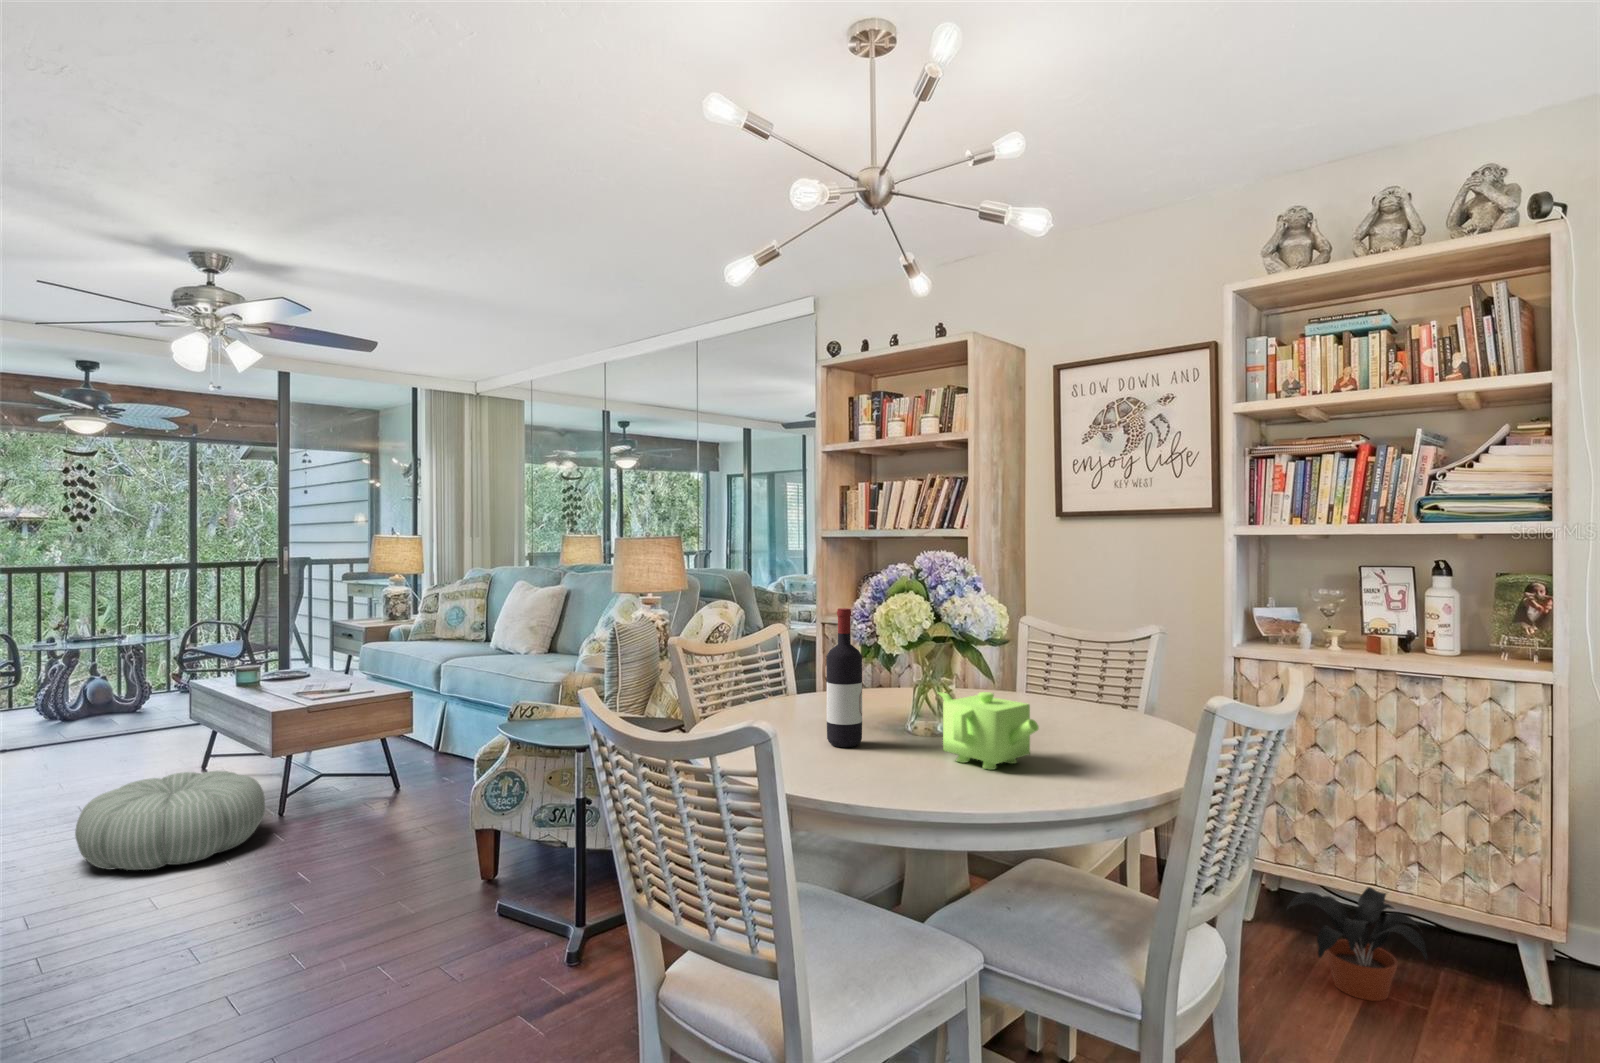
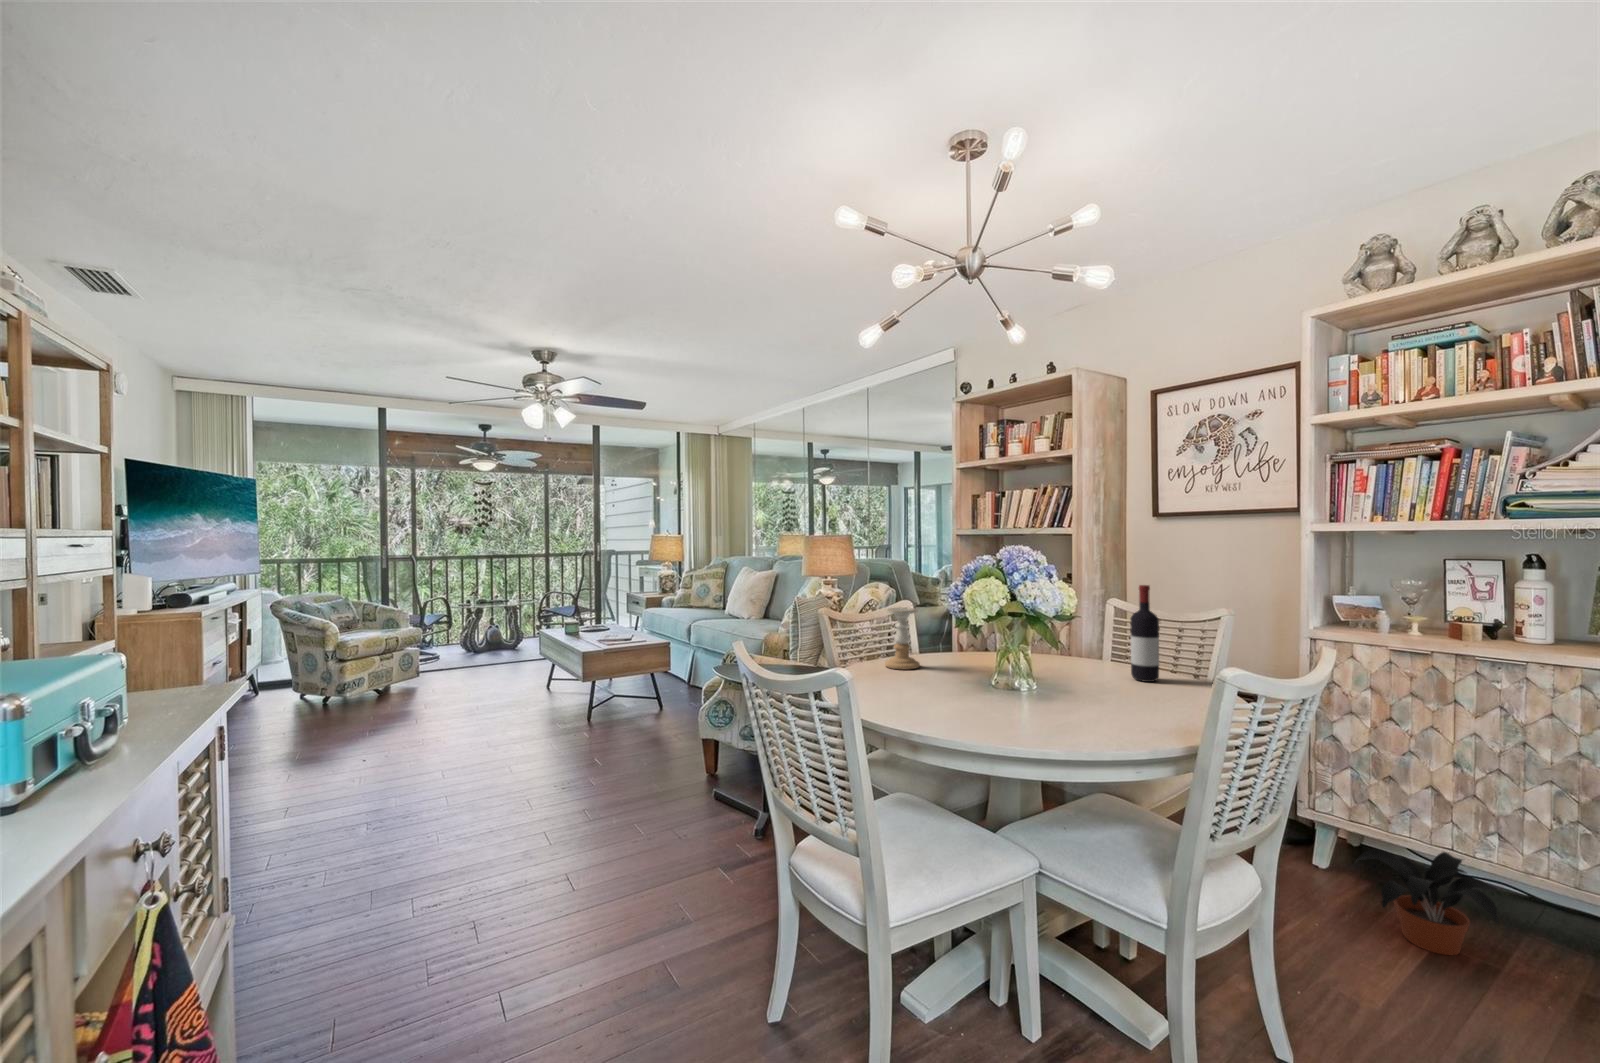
wine bottle: present [826,608,862,747] -> present [1130,585,1159,682]
candle holder: none [760,634,807,717] -> present [885,608,920,670]
teapot: present [938,692,1039,770] -> none [1008,656,1083,717]
pouf: present [75,771,265,870] -> none [472,688,577,748]

